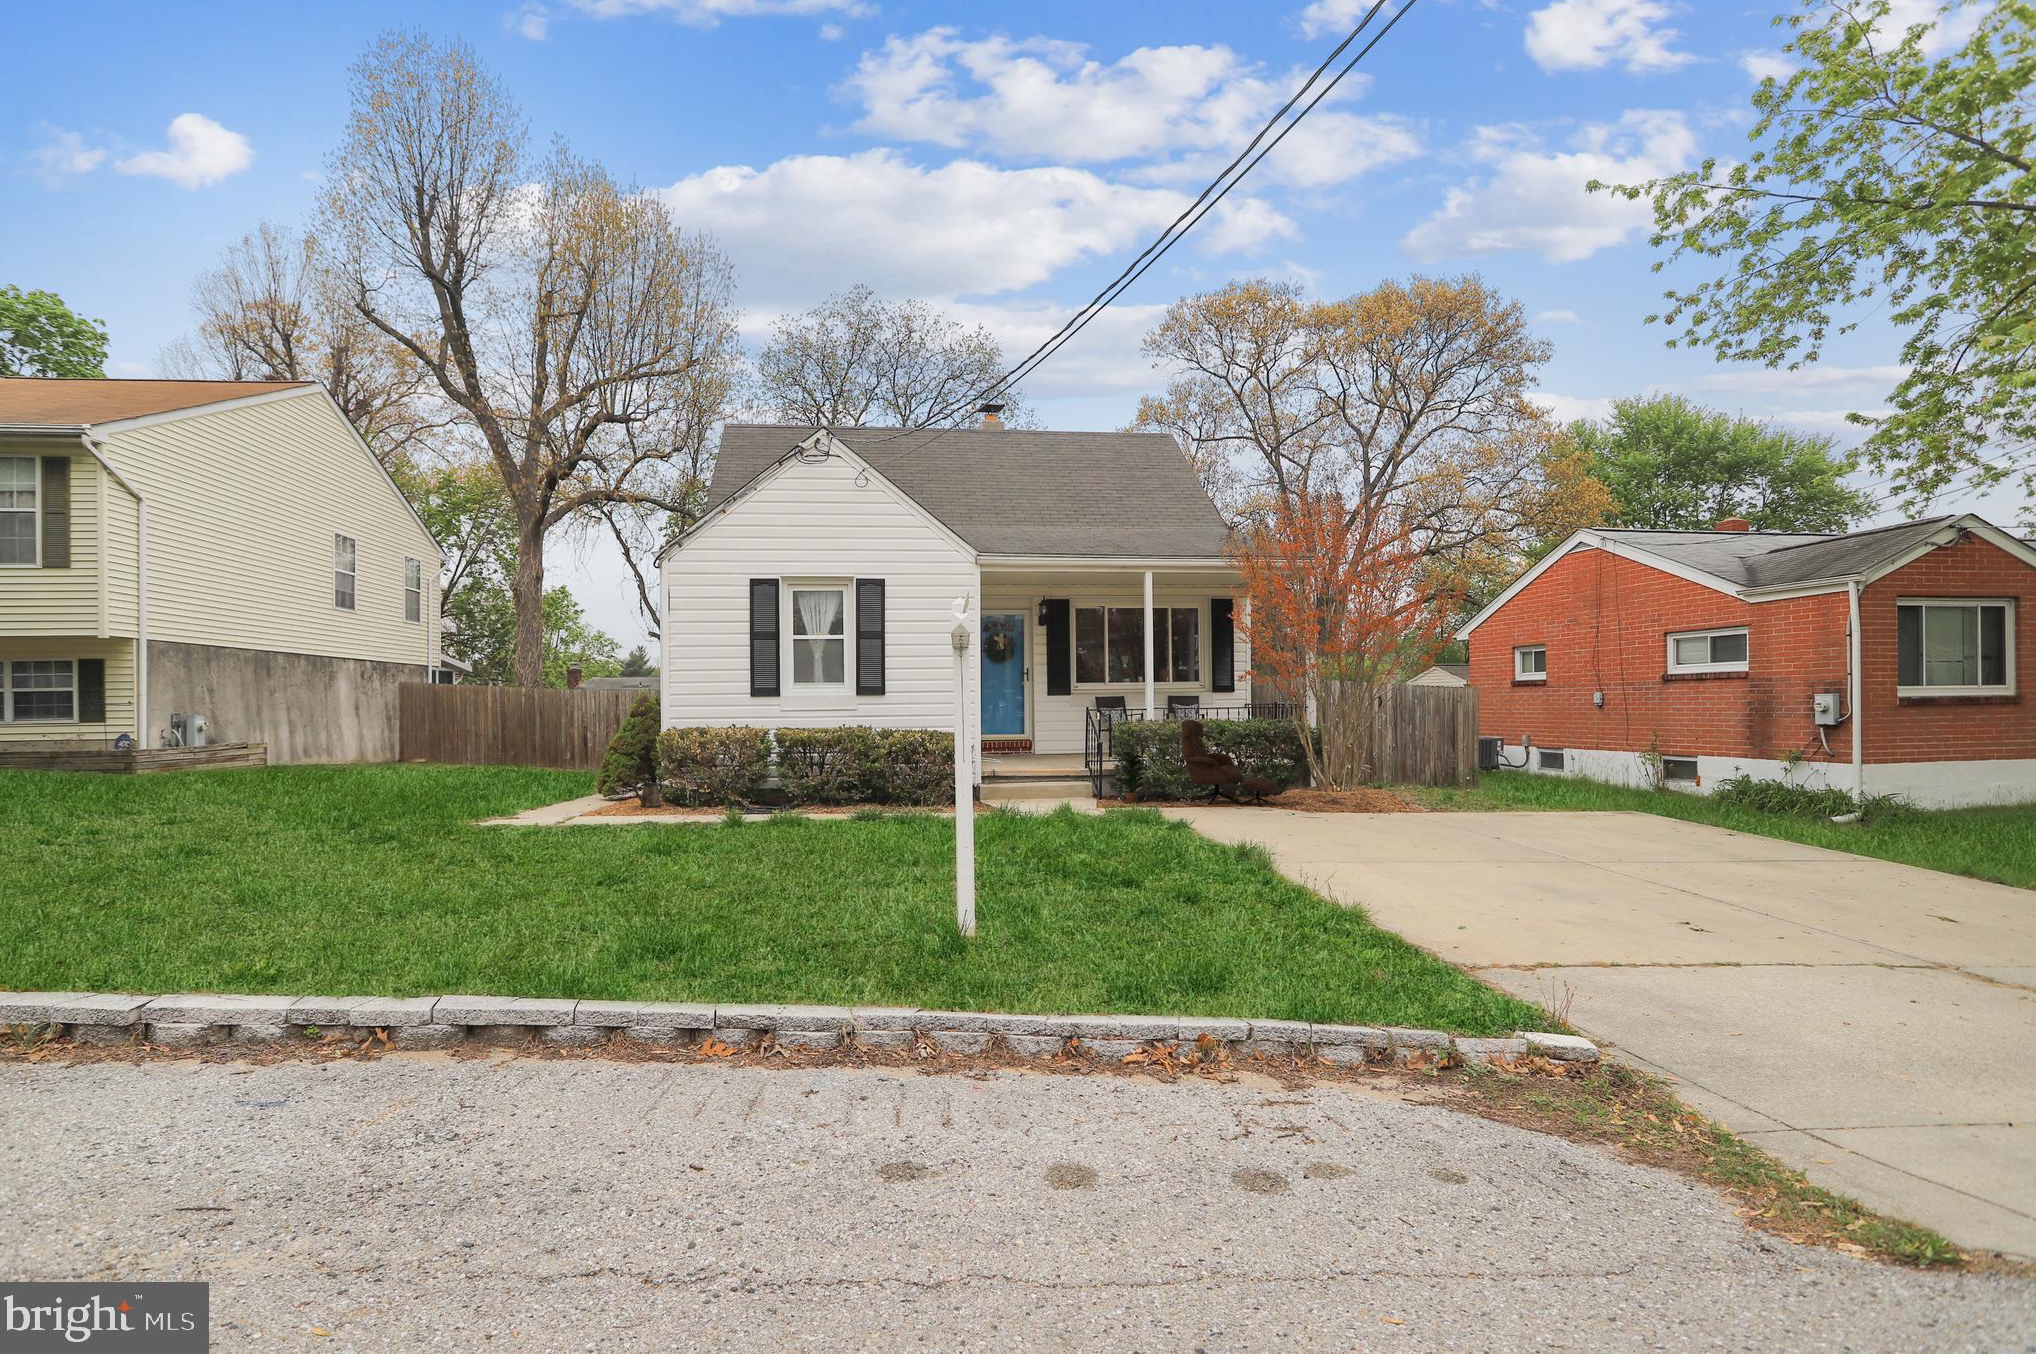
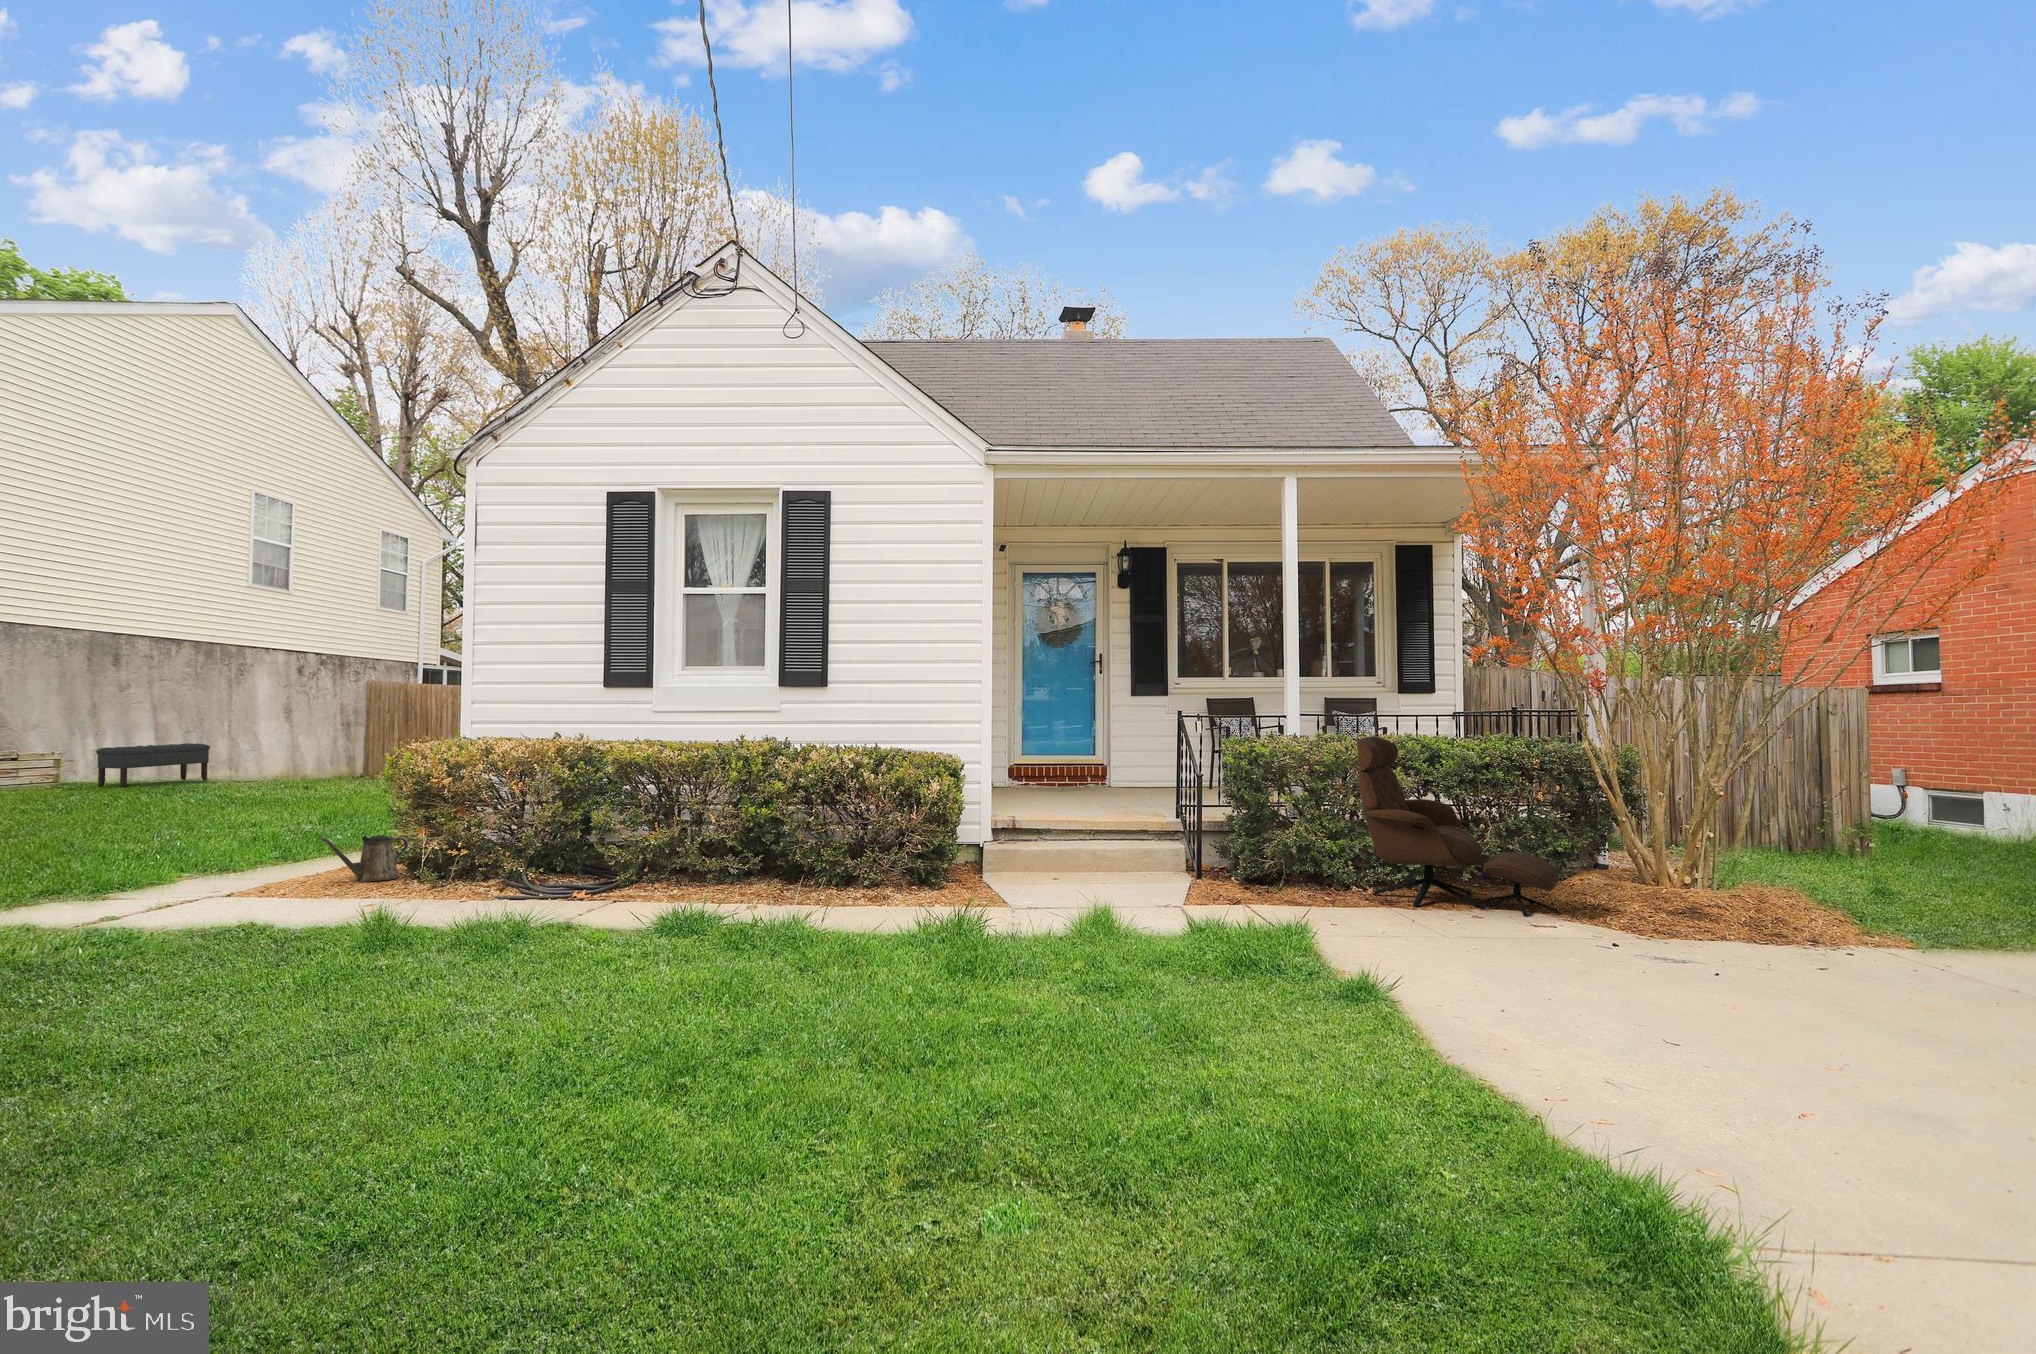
bench: none [261,736,333,770] -> present [96,743,210,788]
potted plant: present [1116,751,1145,802] -> none [1227,794,1287,894]

